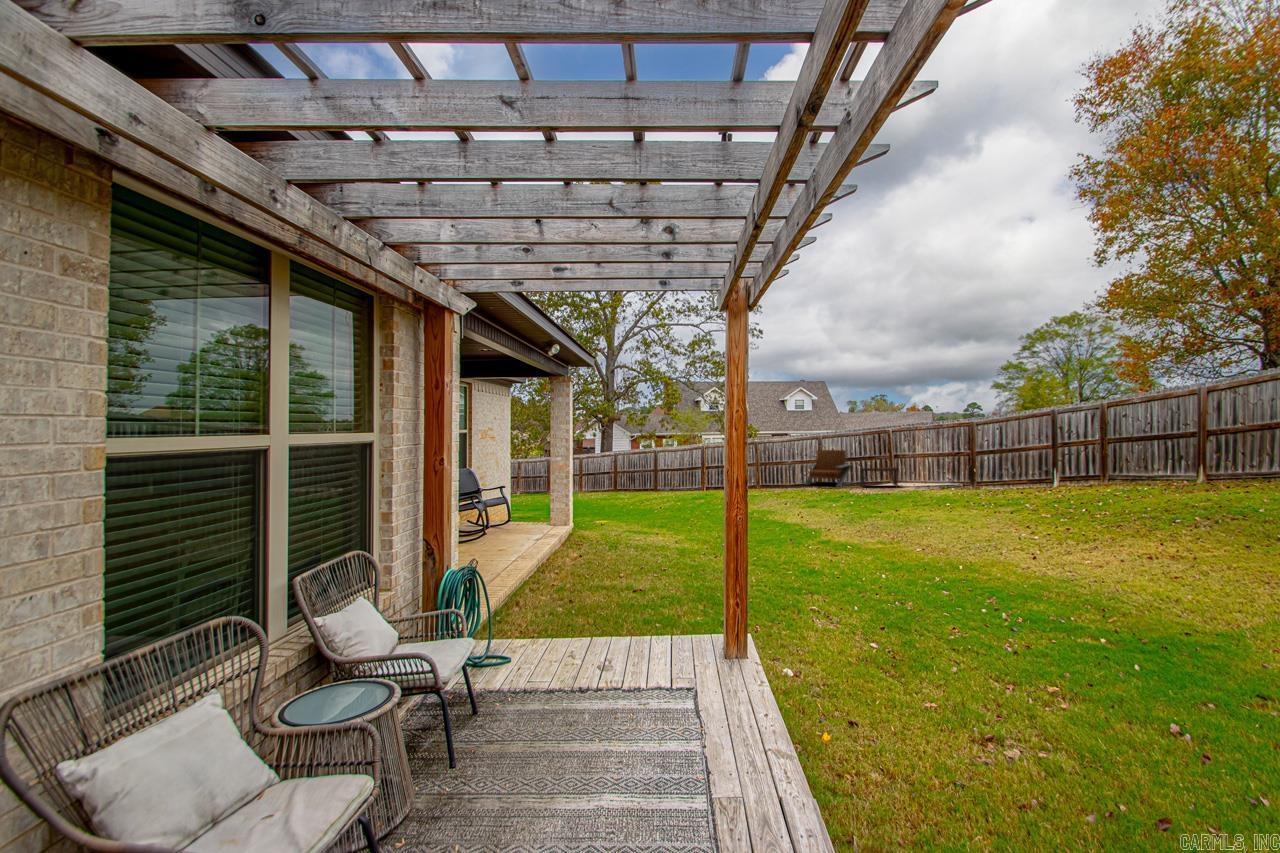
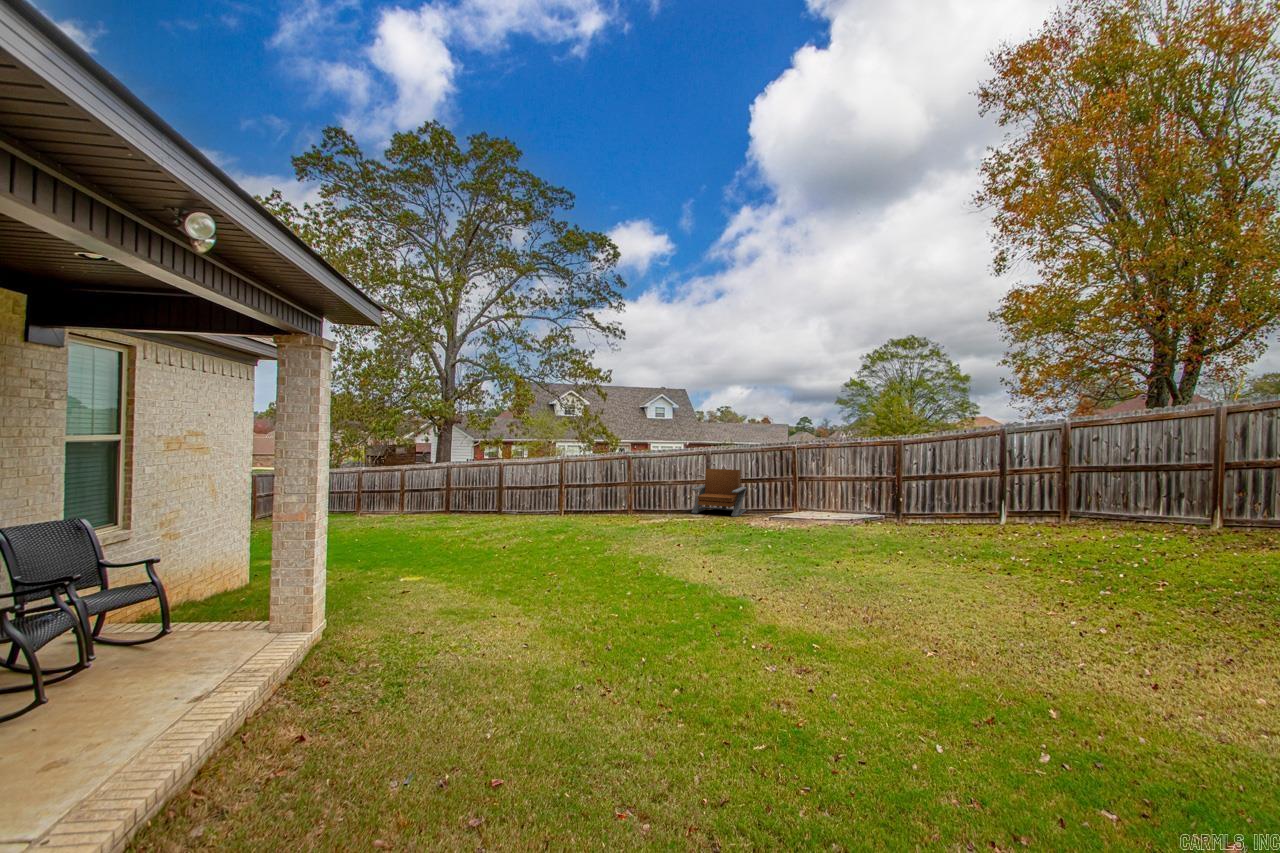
bench: present [860,467,898,487] -> none [759,492,805,518]

